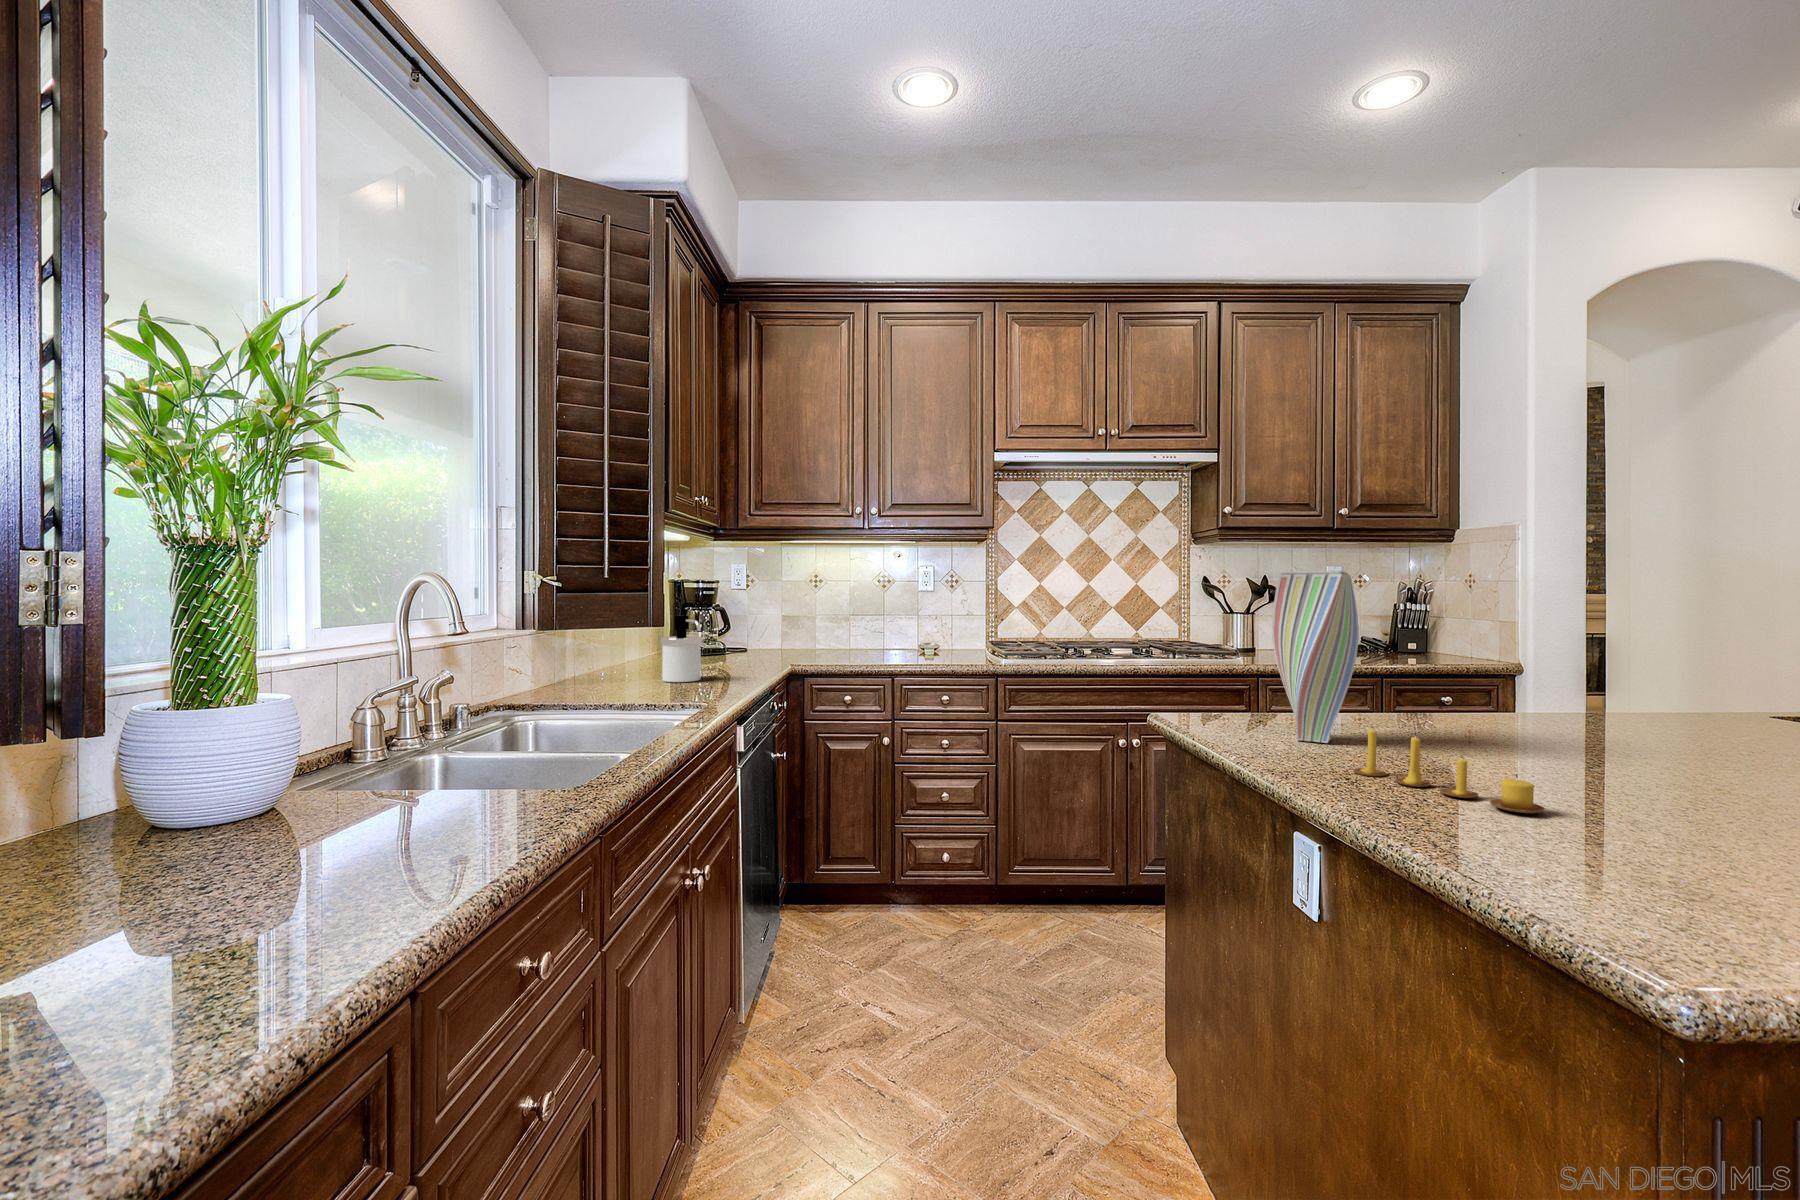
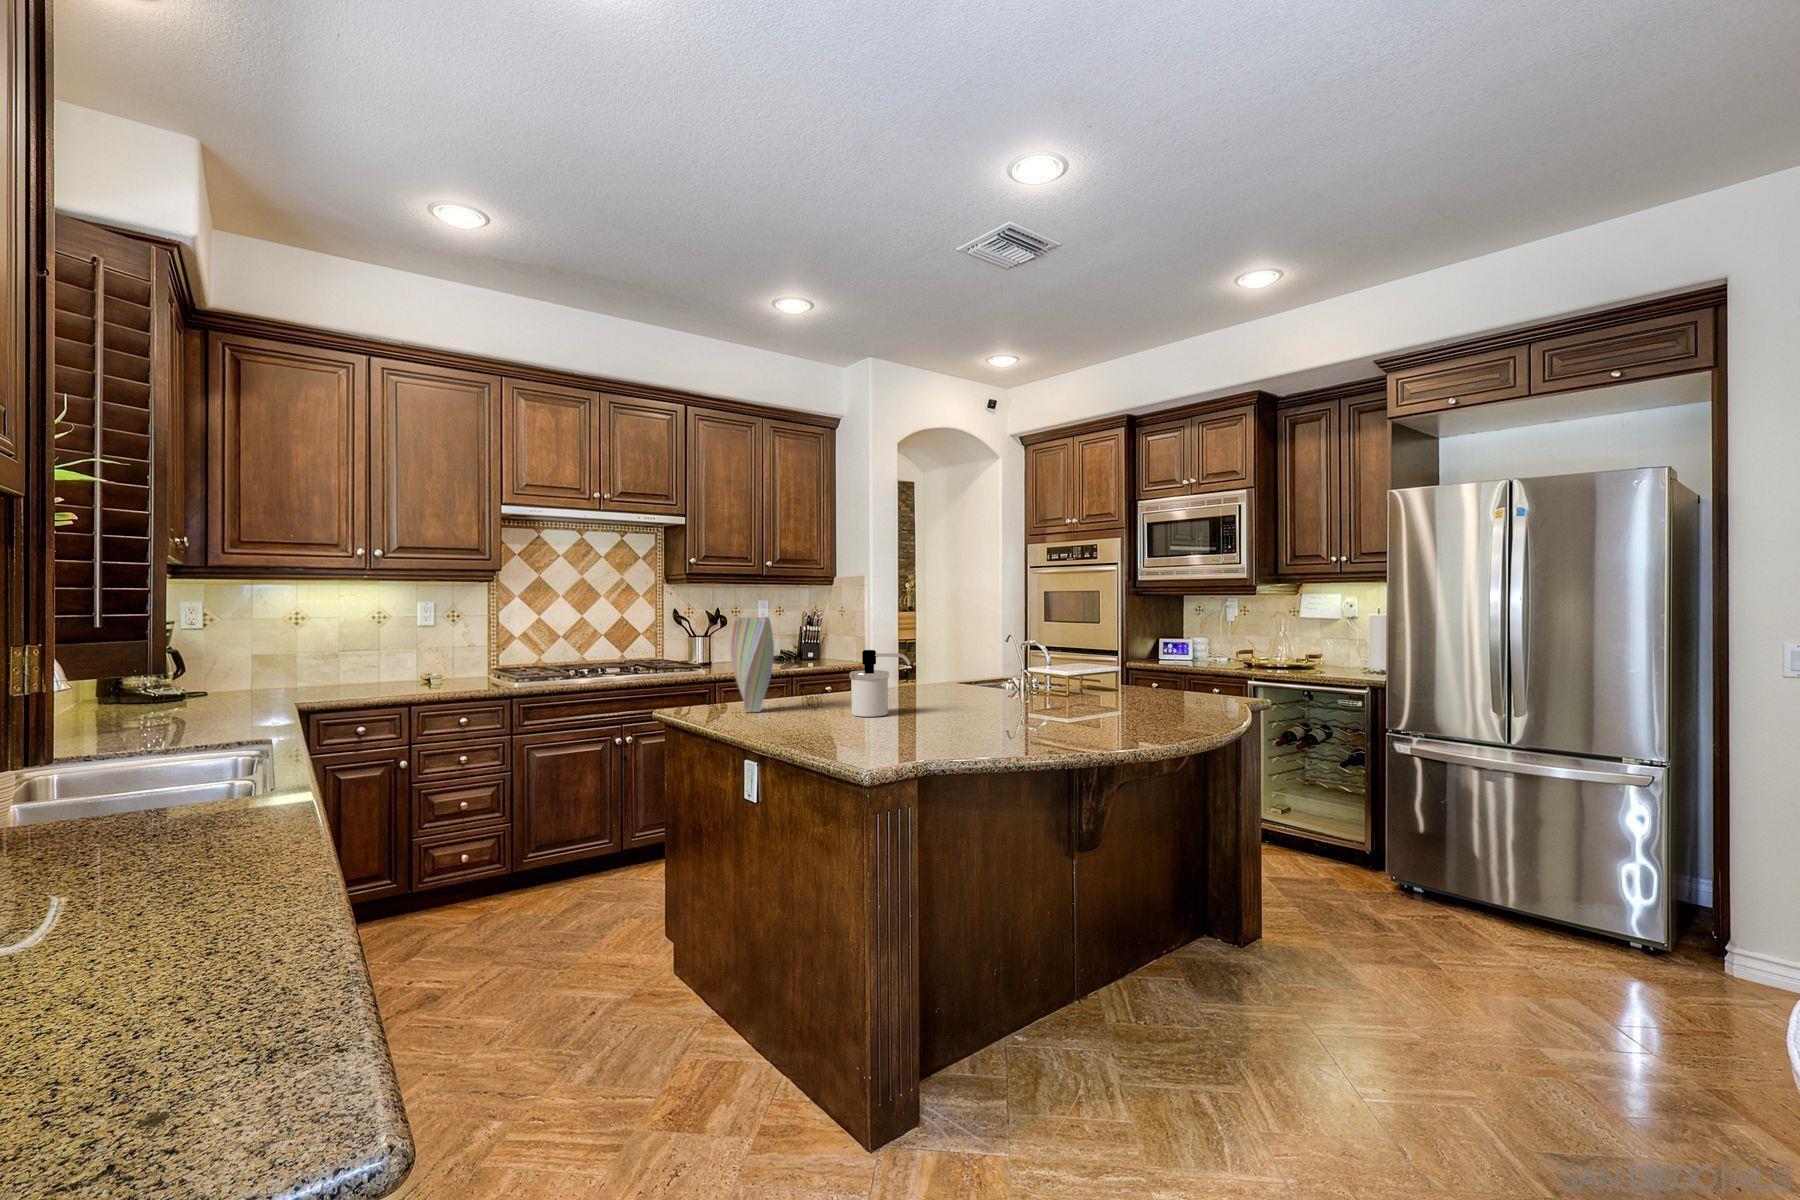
soap dispenser: present [661,615,702,682] -> present [850,650,911,717]
candle: present [1353,726,1545,813] -> none [772,698,846,729]

